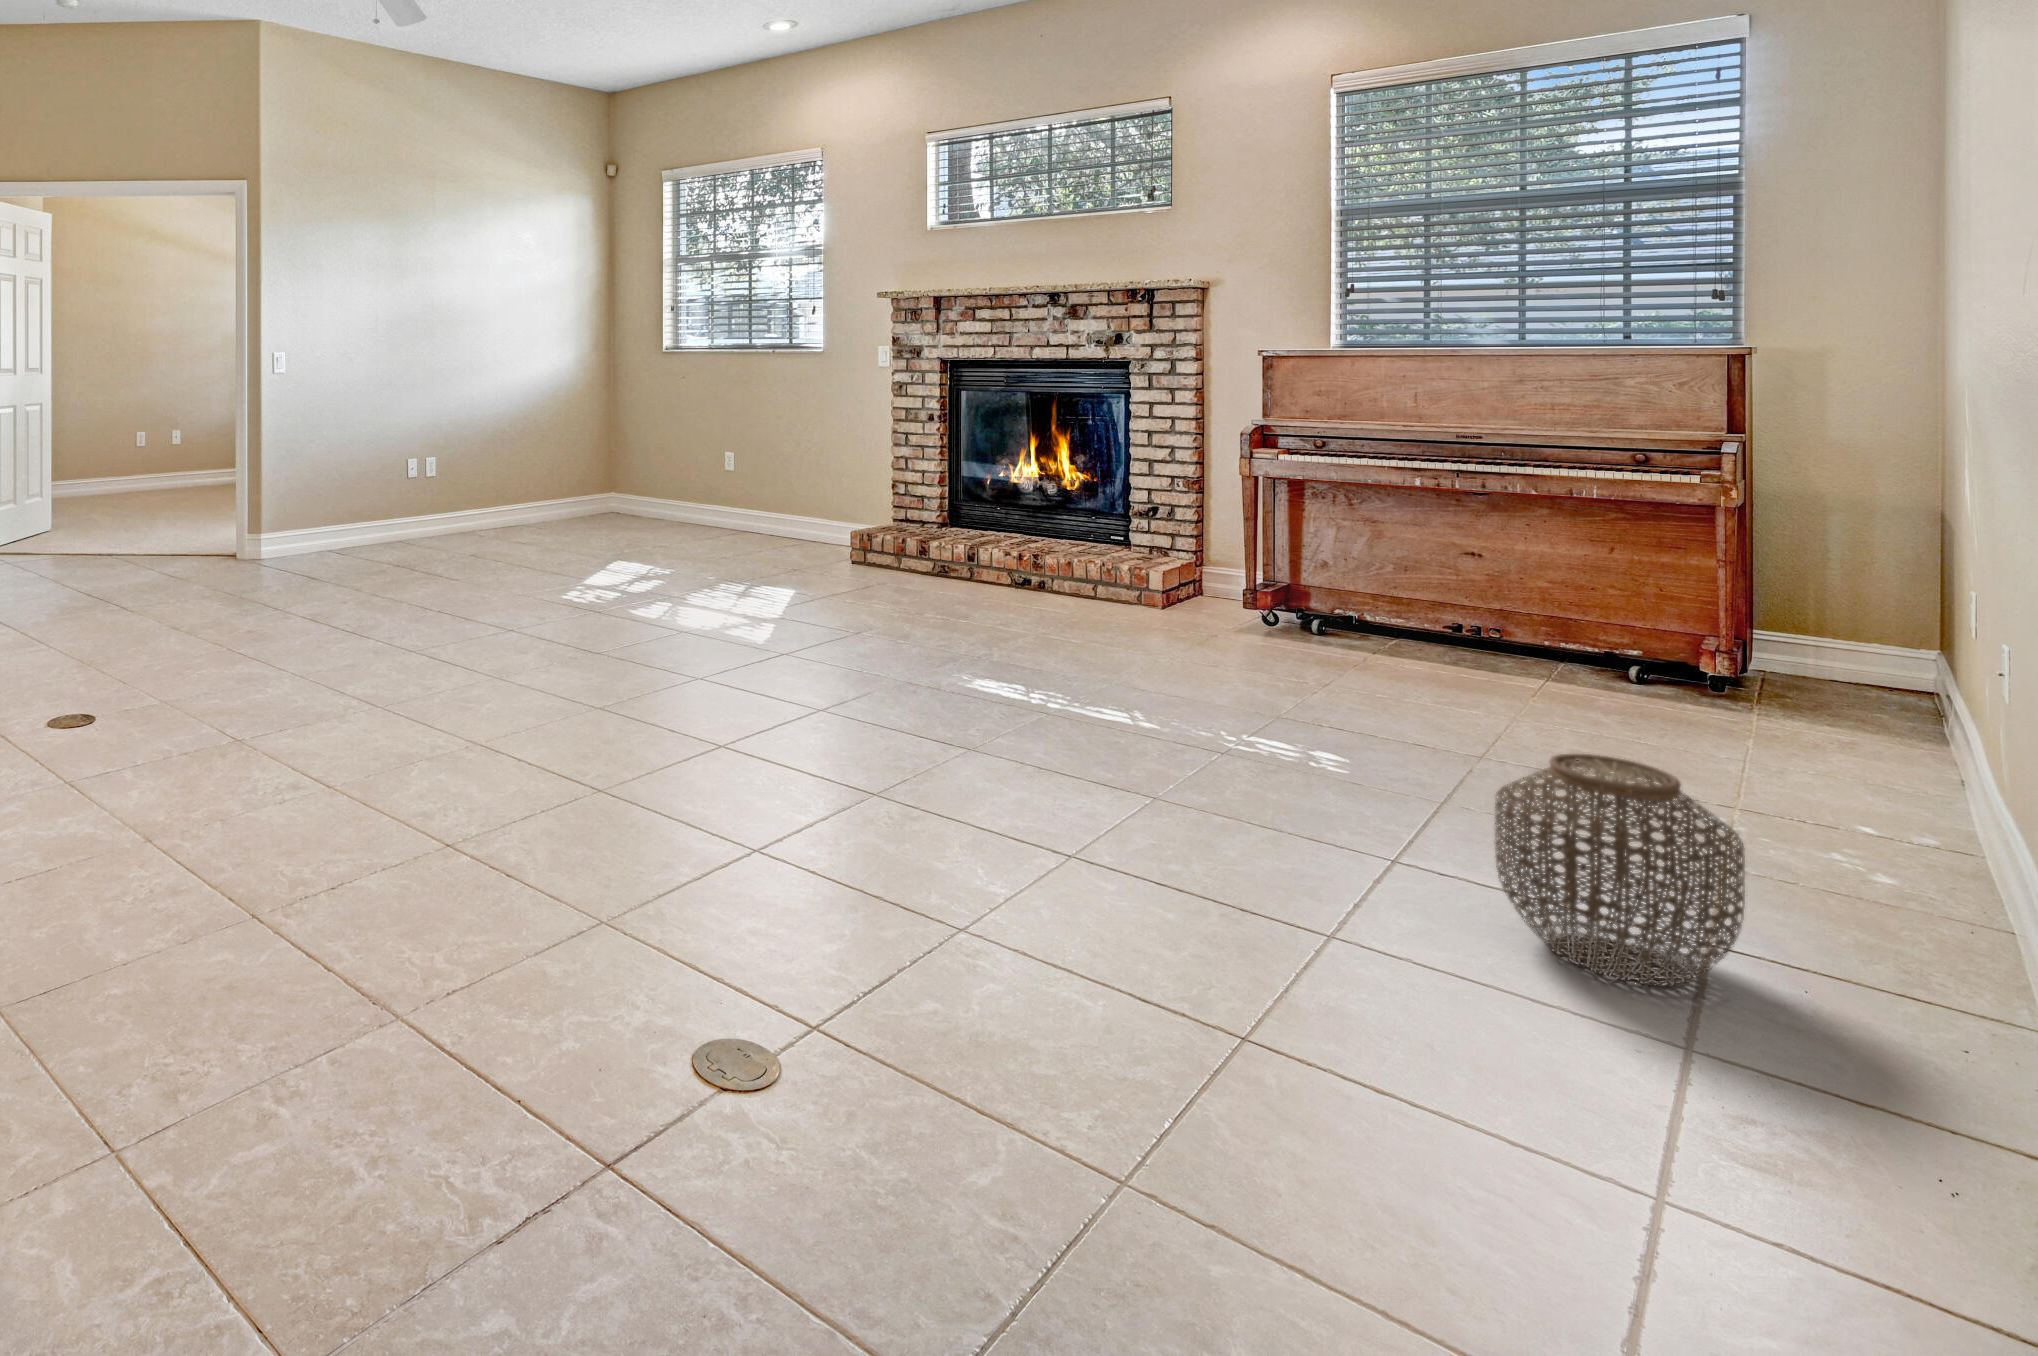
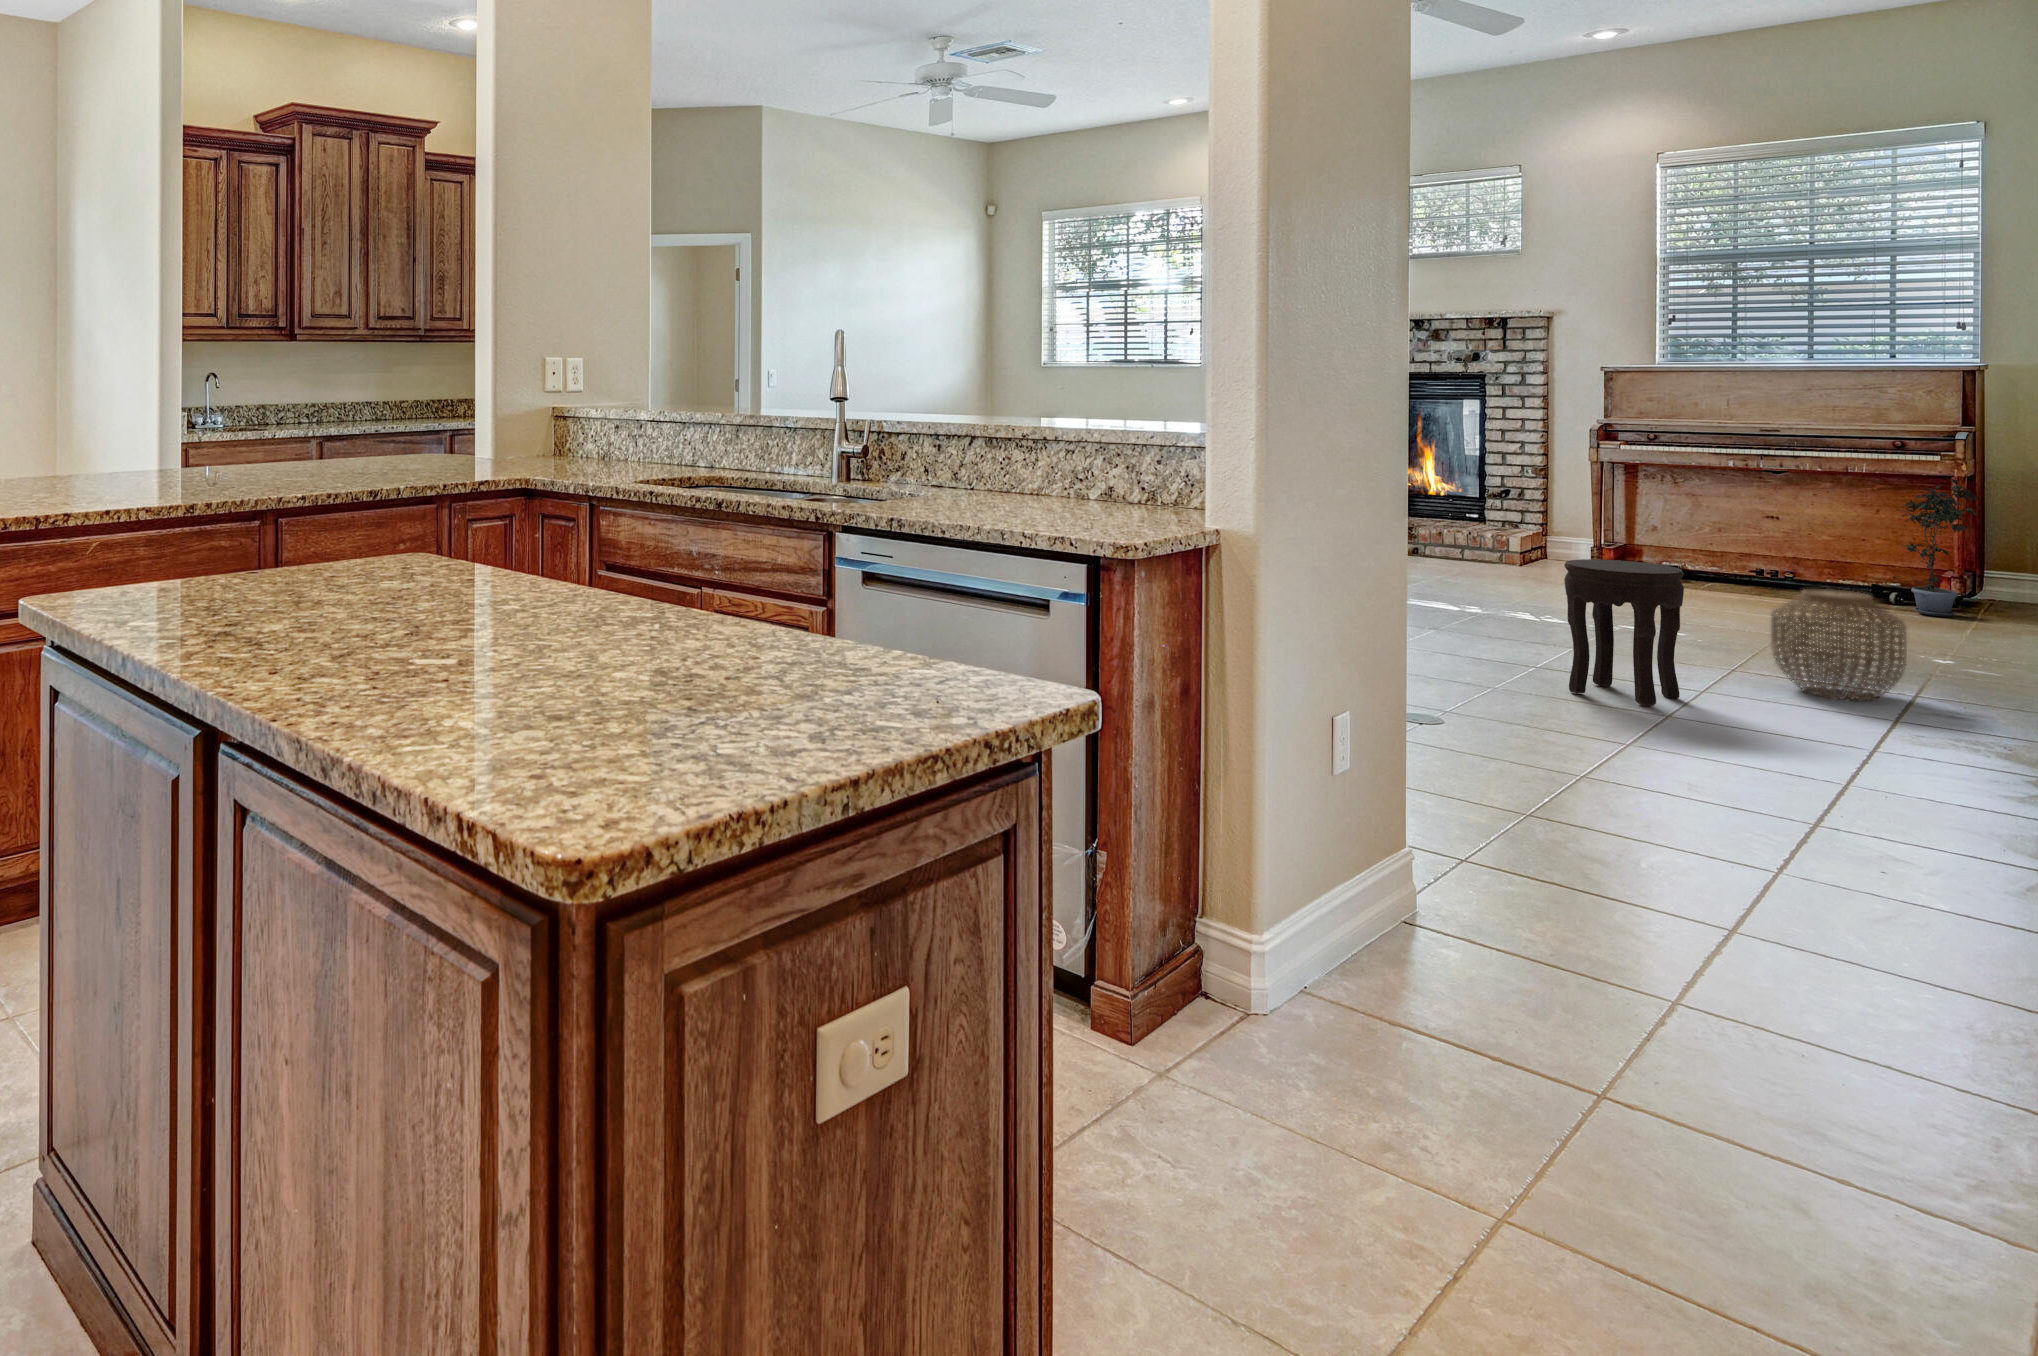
potted plant: none [1640,511,1763,712] -> present [1898,480,1977,617]
side table: none [1135,700,1343,1022] -> present [1564,559,1684,706]

